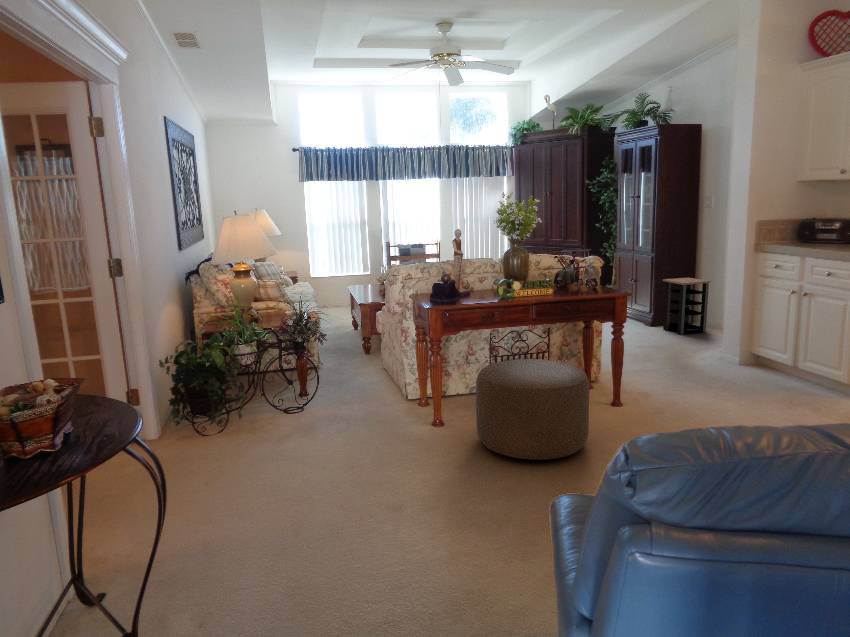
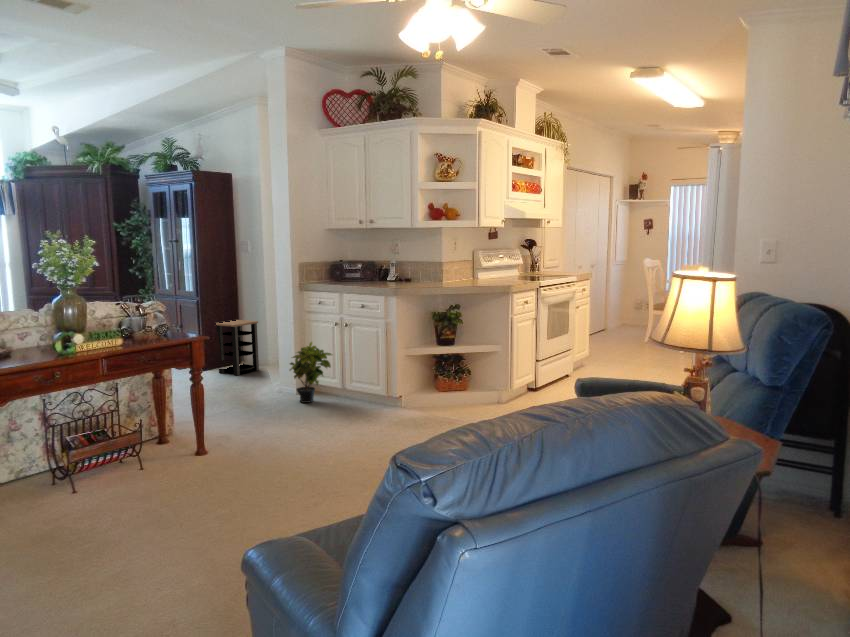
potted plant: none [730,310,786,377] -> present [290,342,332,403]
ottoman: present [476,359,590,460] -> none [43,417,187,536]

